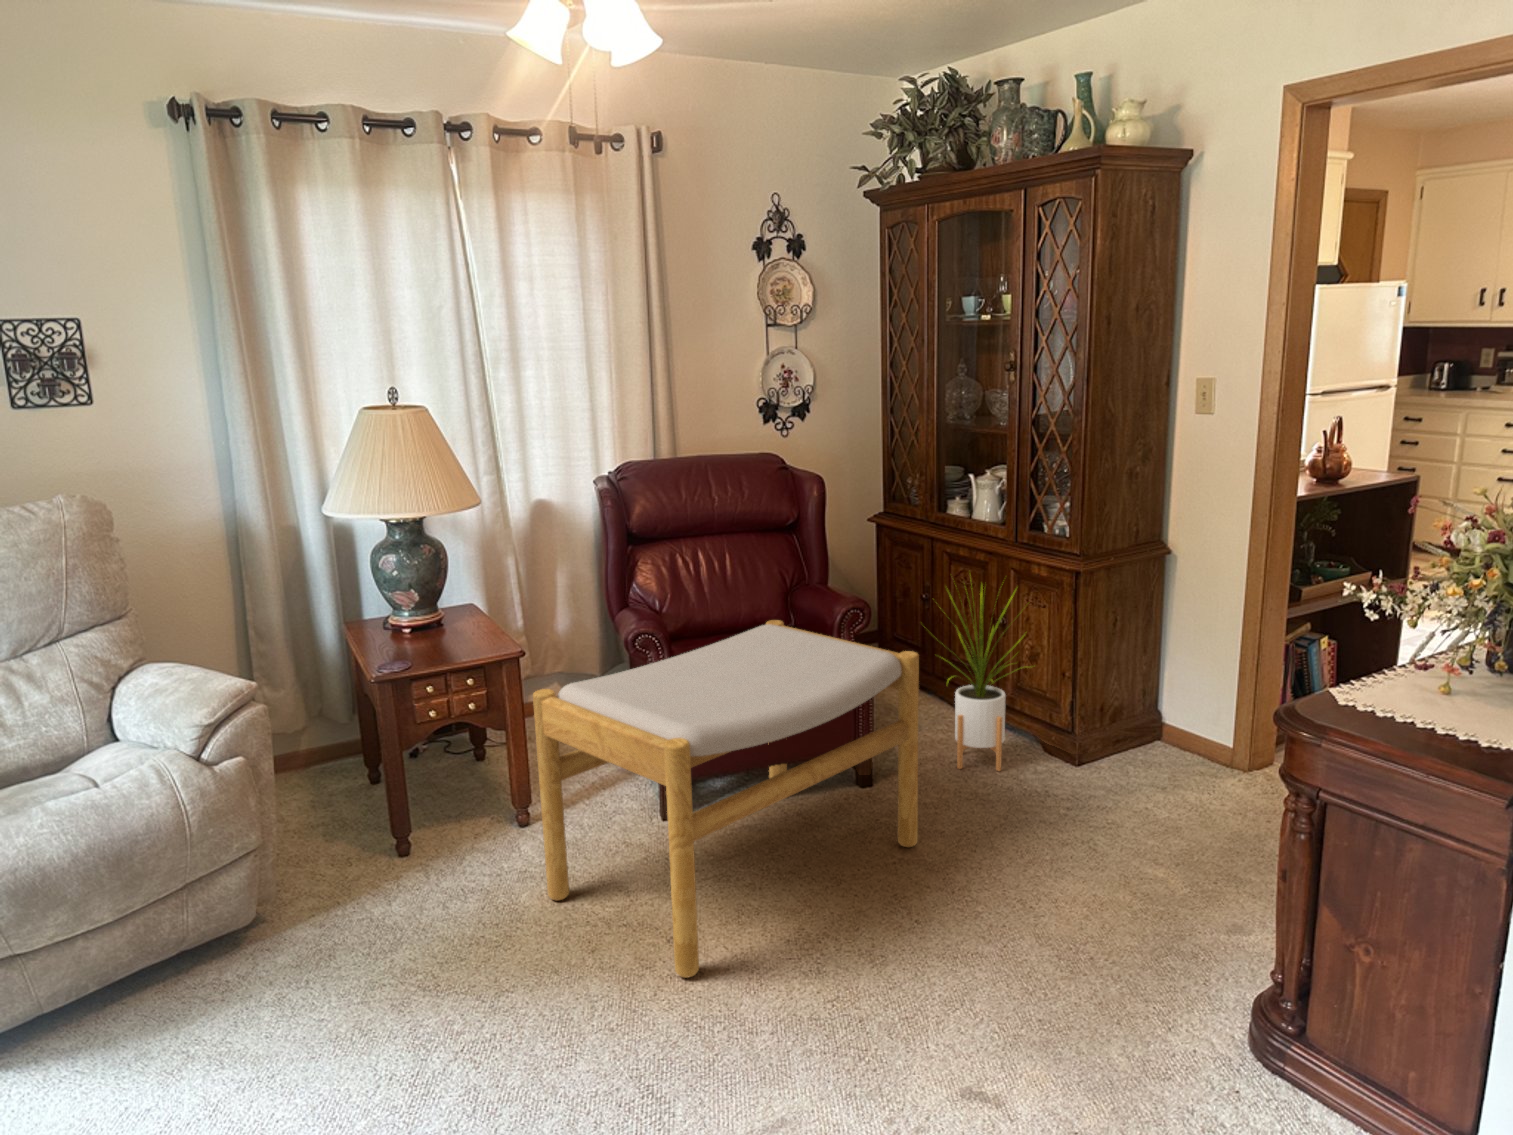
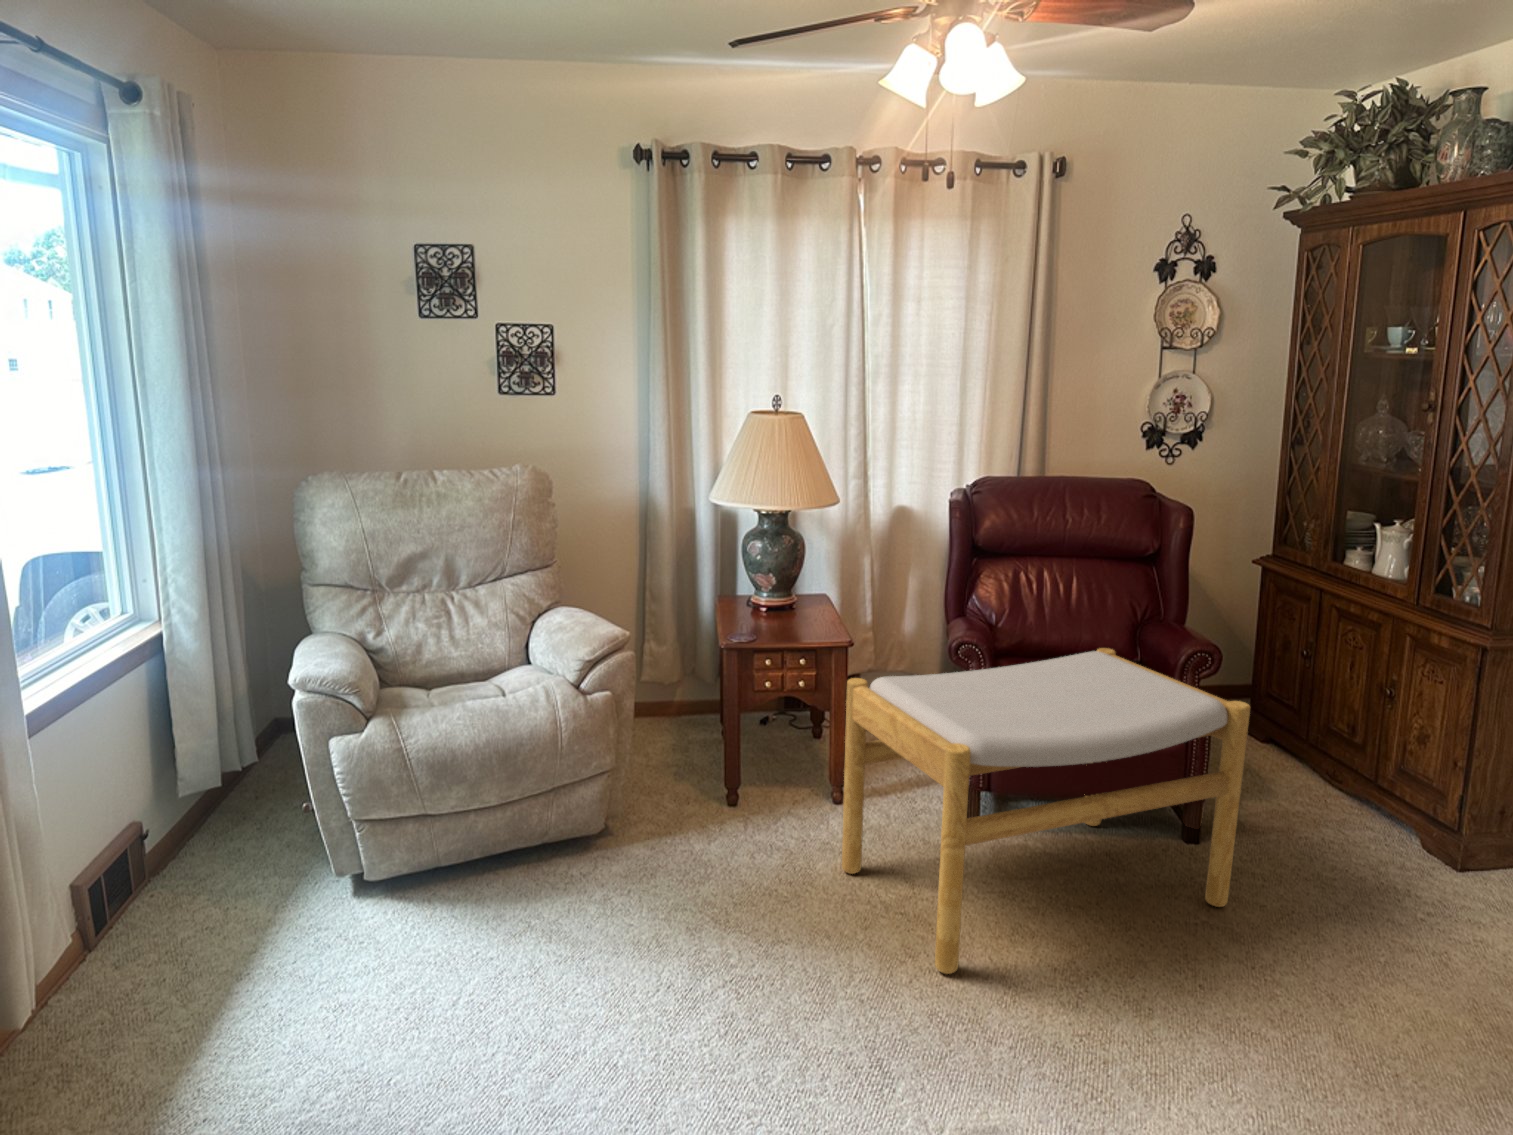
house plant: present [924,584,1023,771] -> none [1277,627,1415,852]

